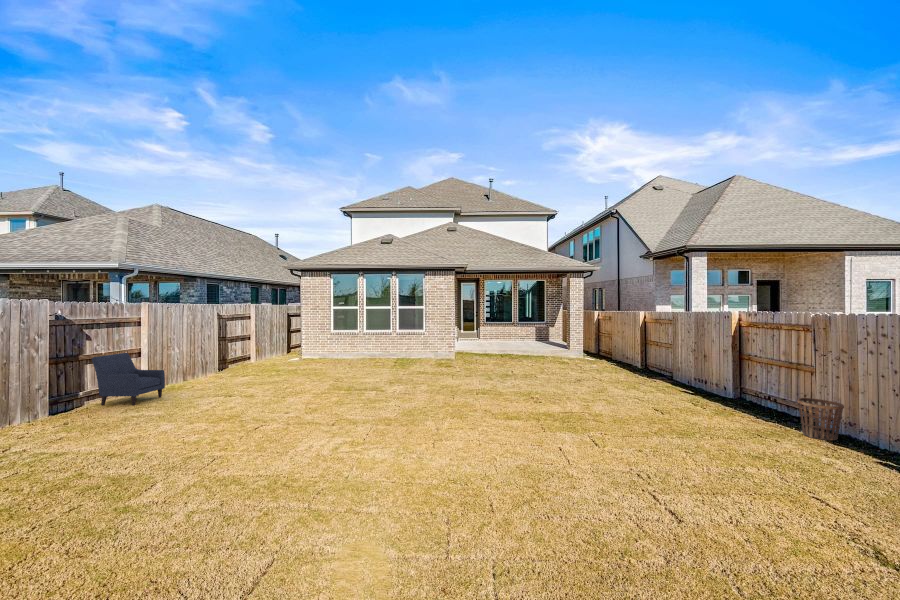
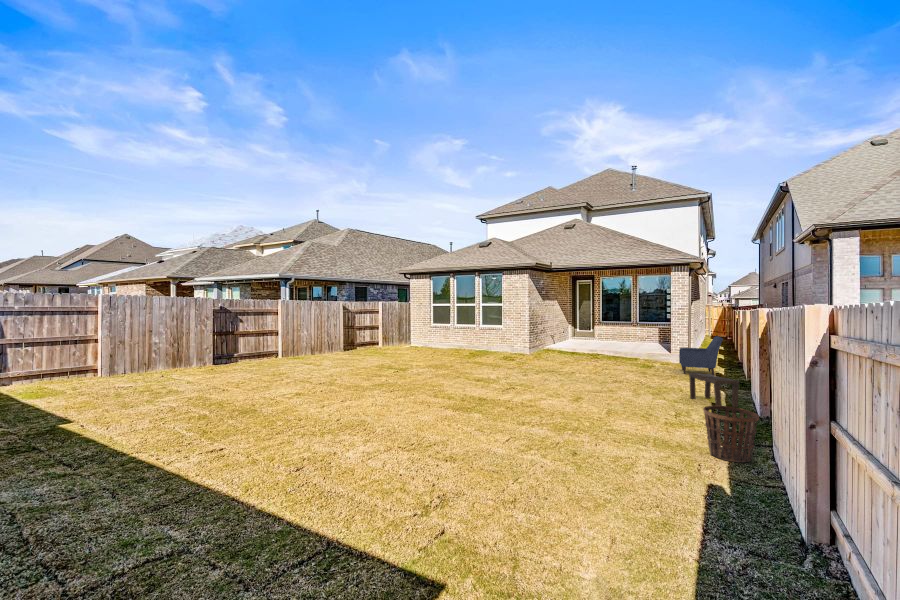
chair: present [92,353,165,405] -> present [679,336,723,375]
bench: none [674,370,722,398] -> present [689,373,739,407]

